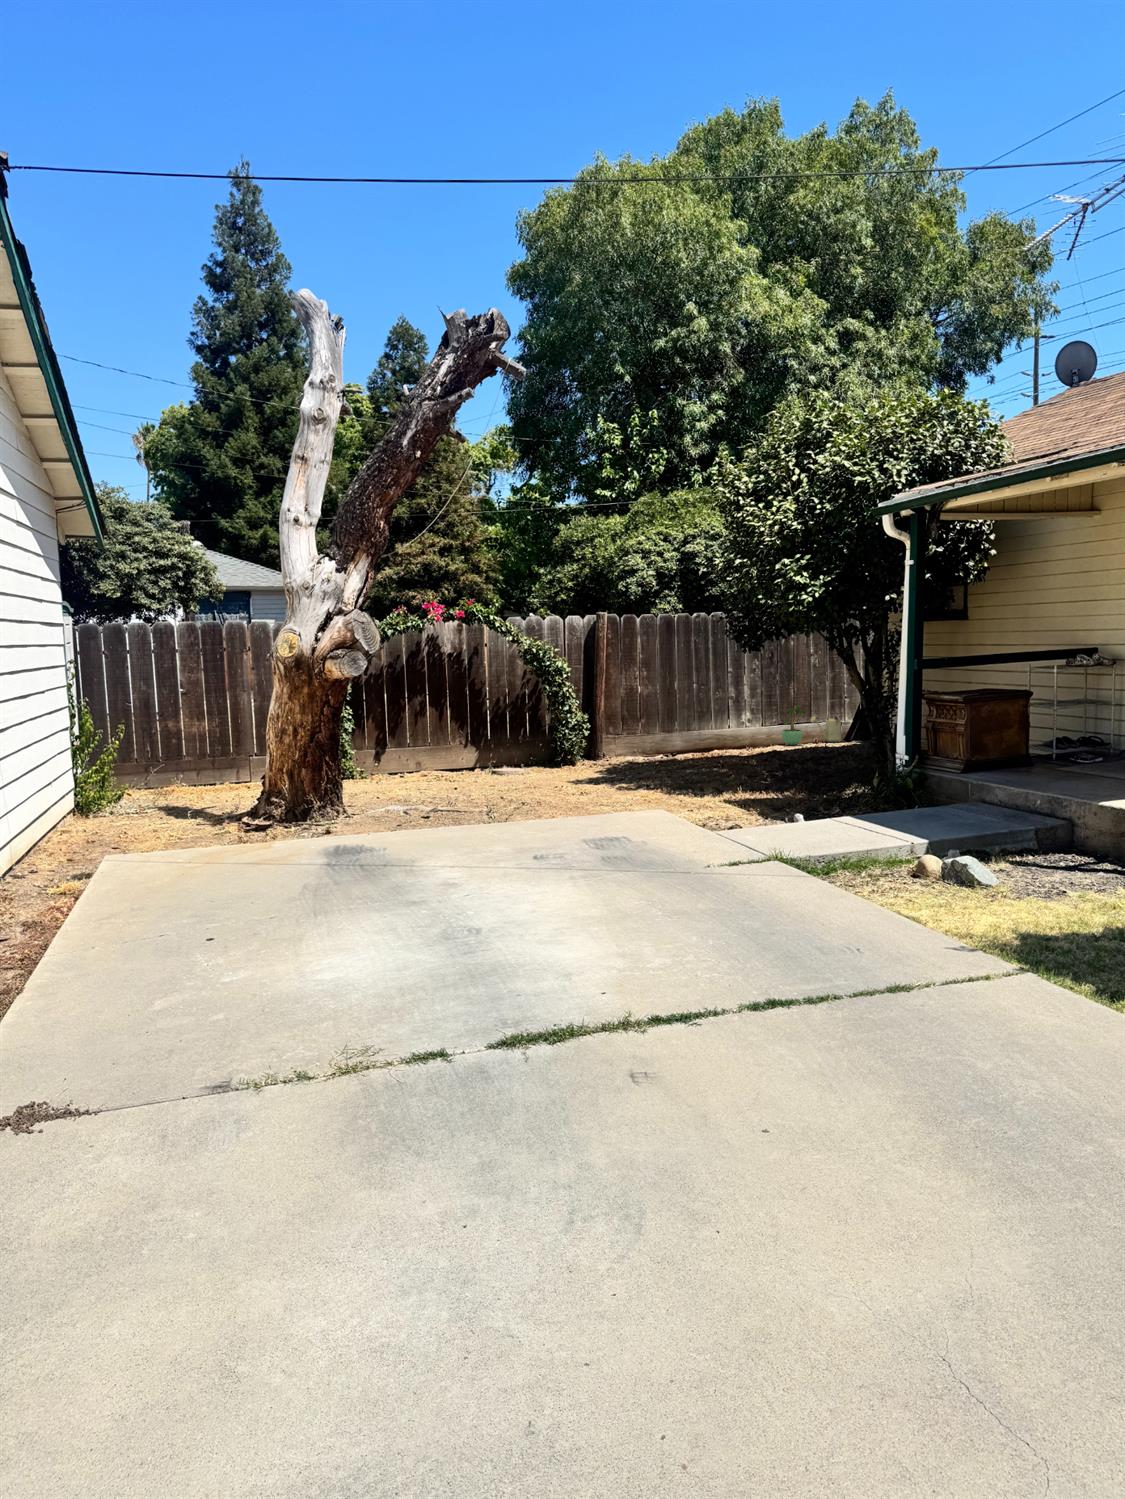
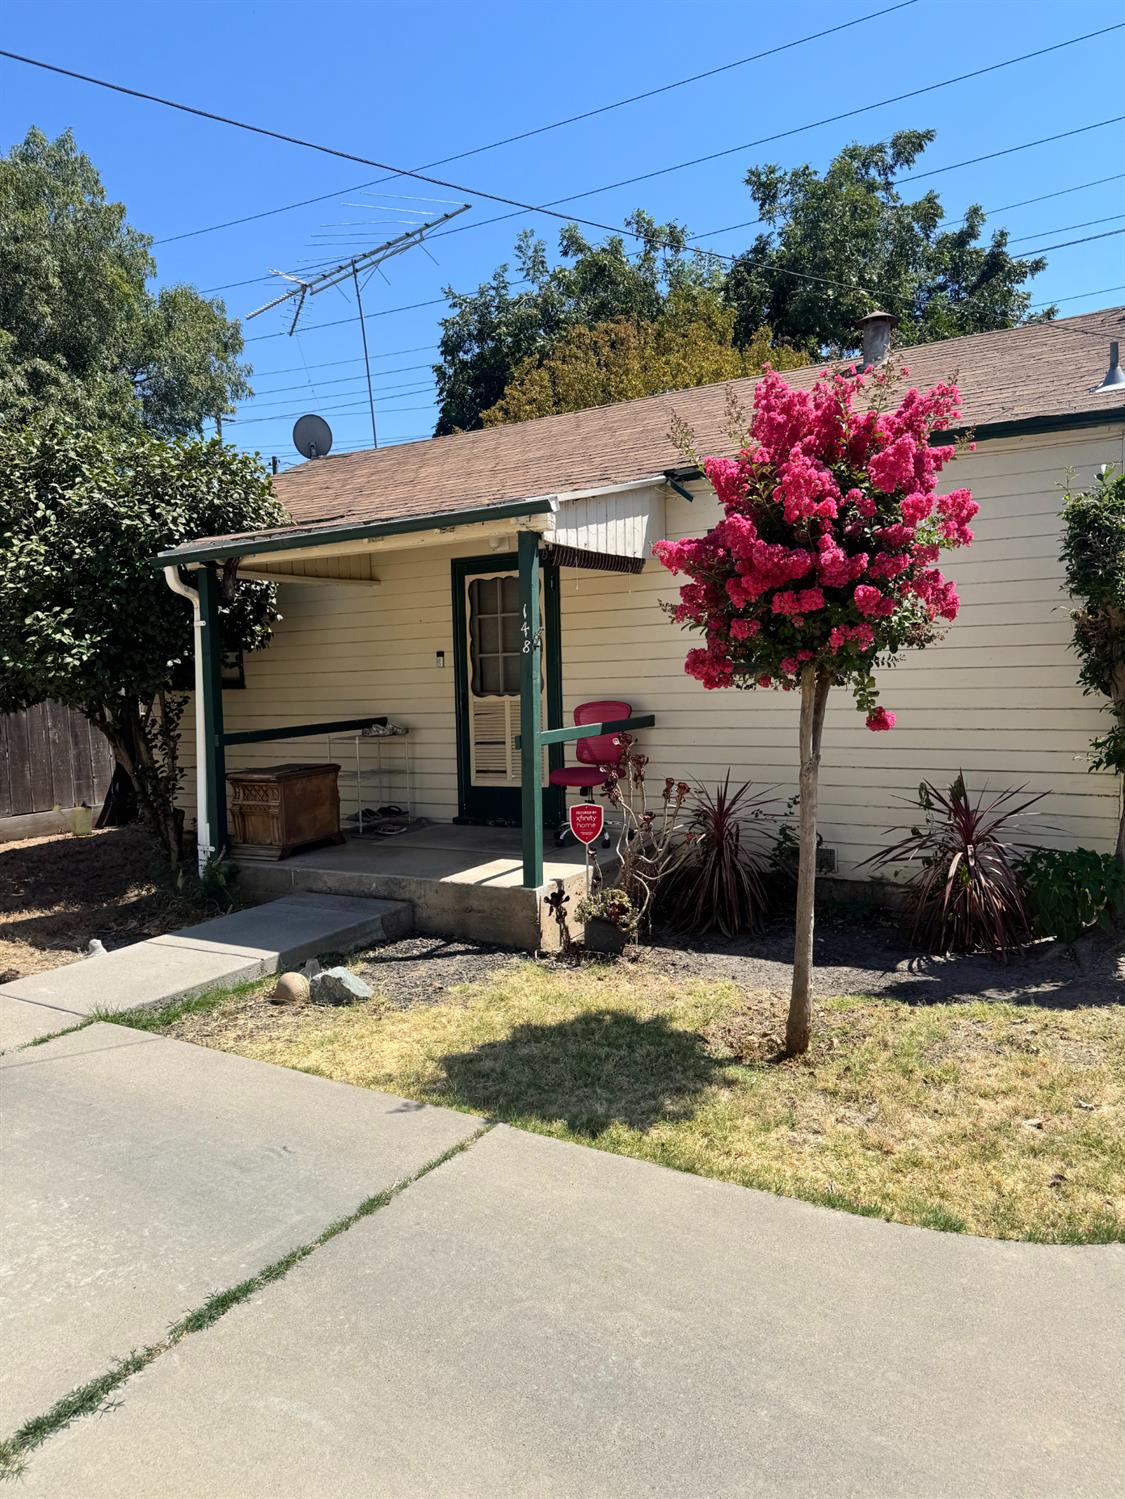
potted plant: present [782,705,806,745] -> none [17,793,47,843]

